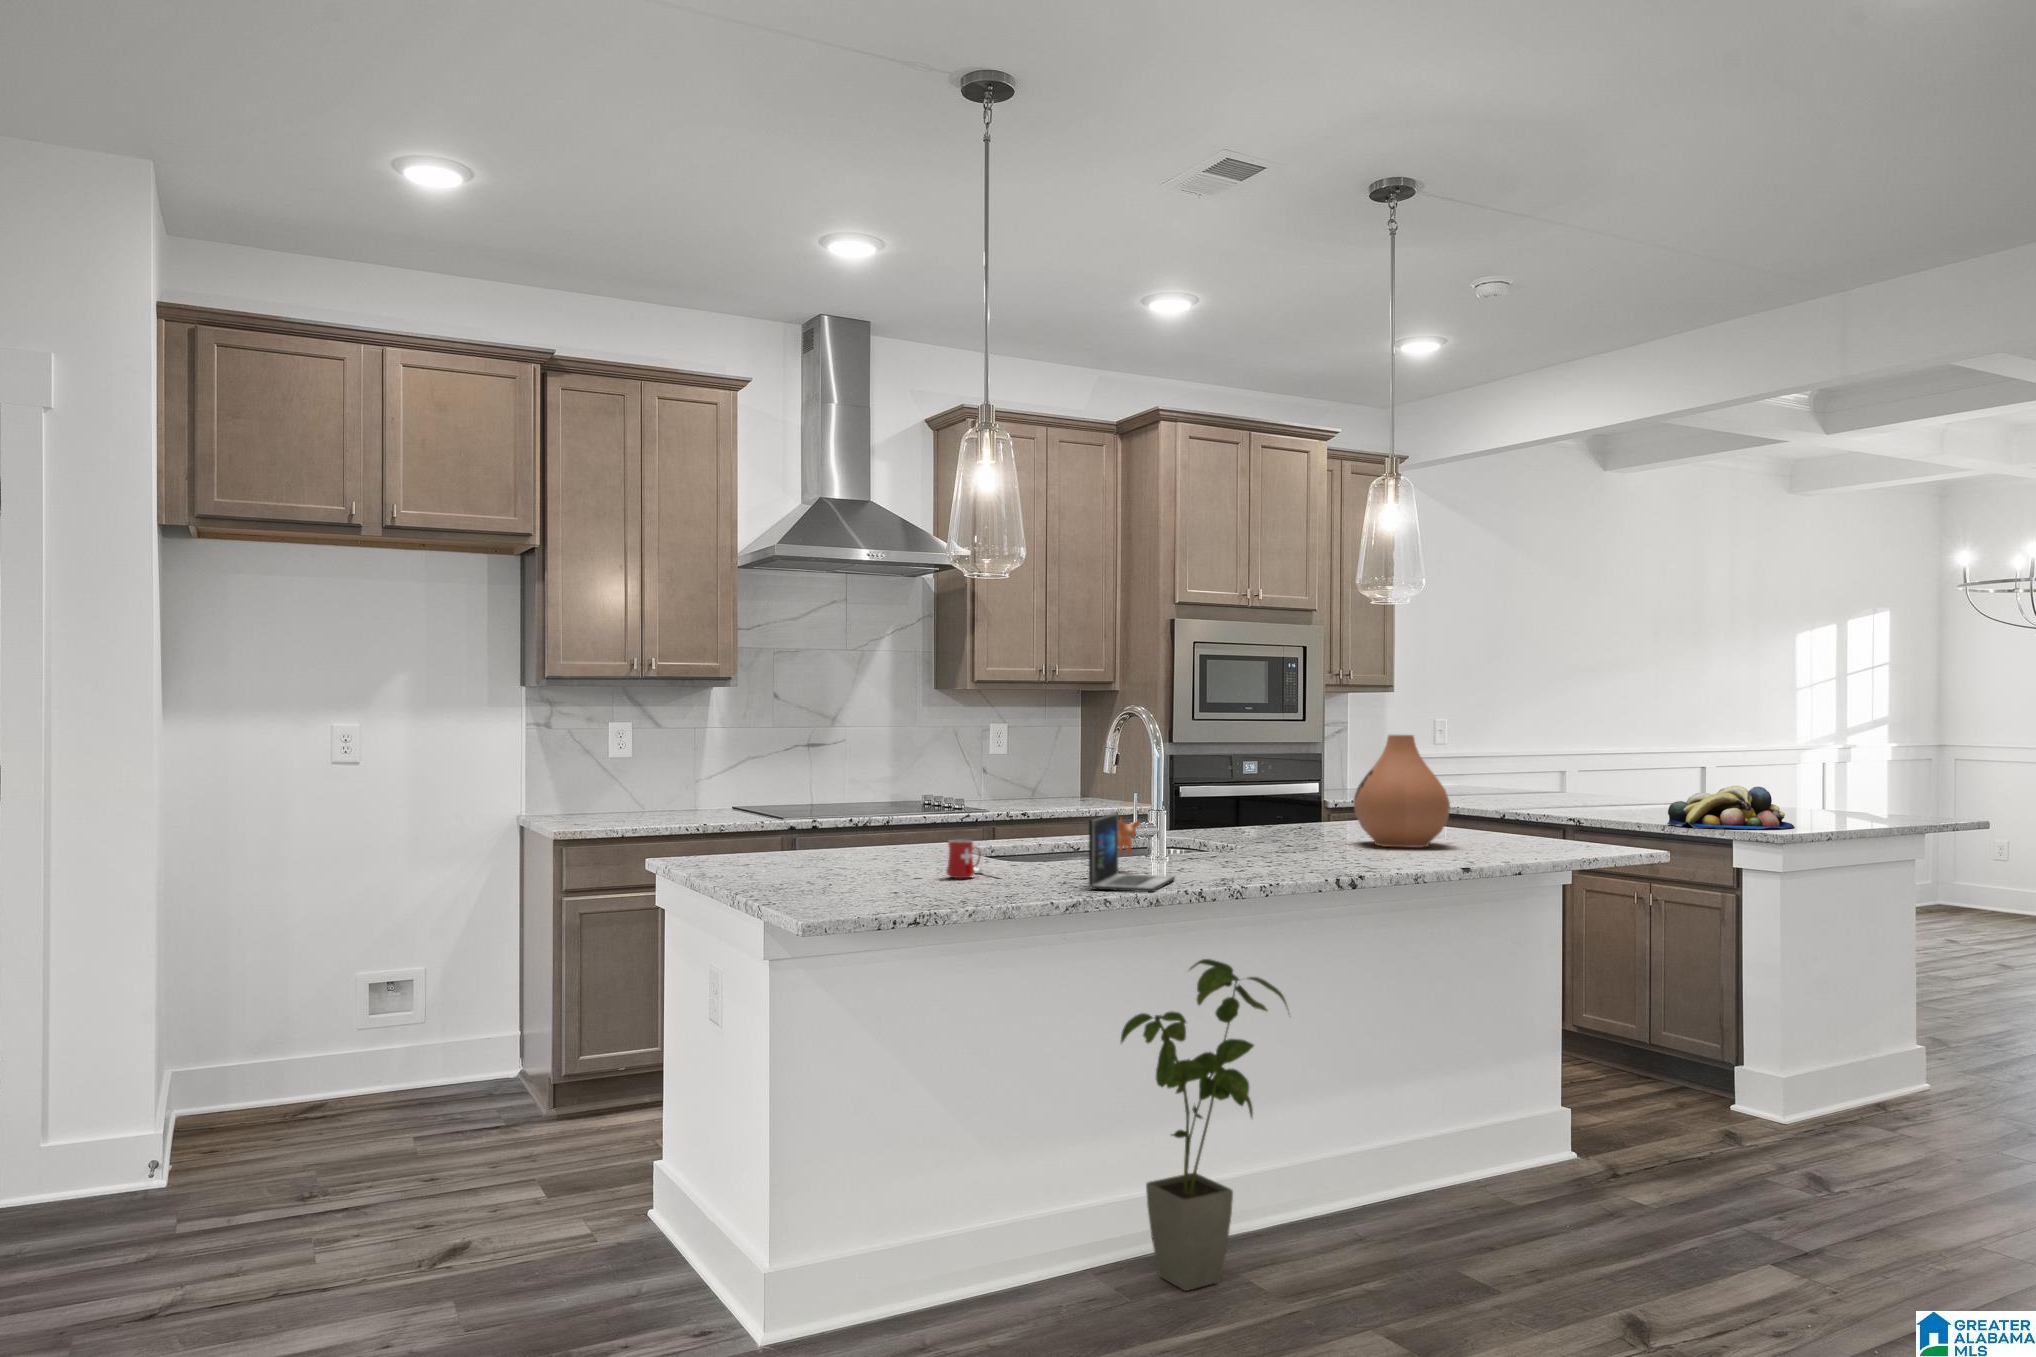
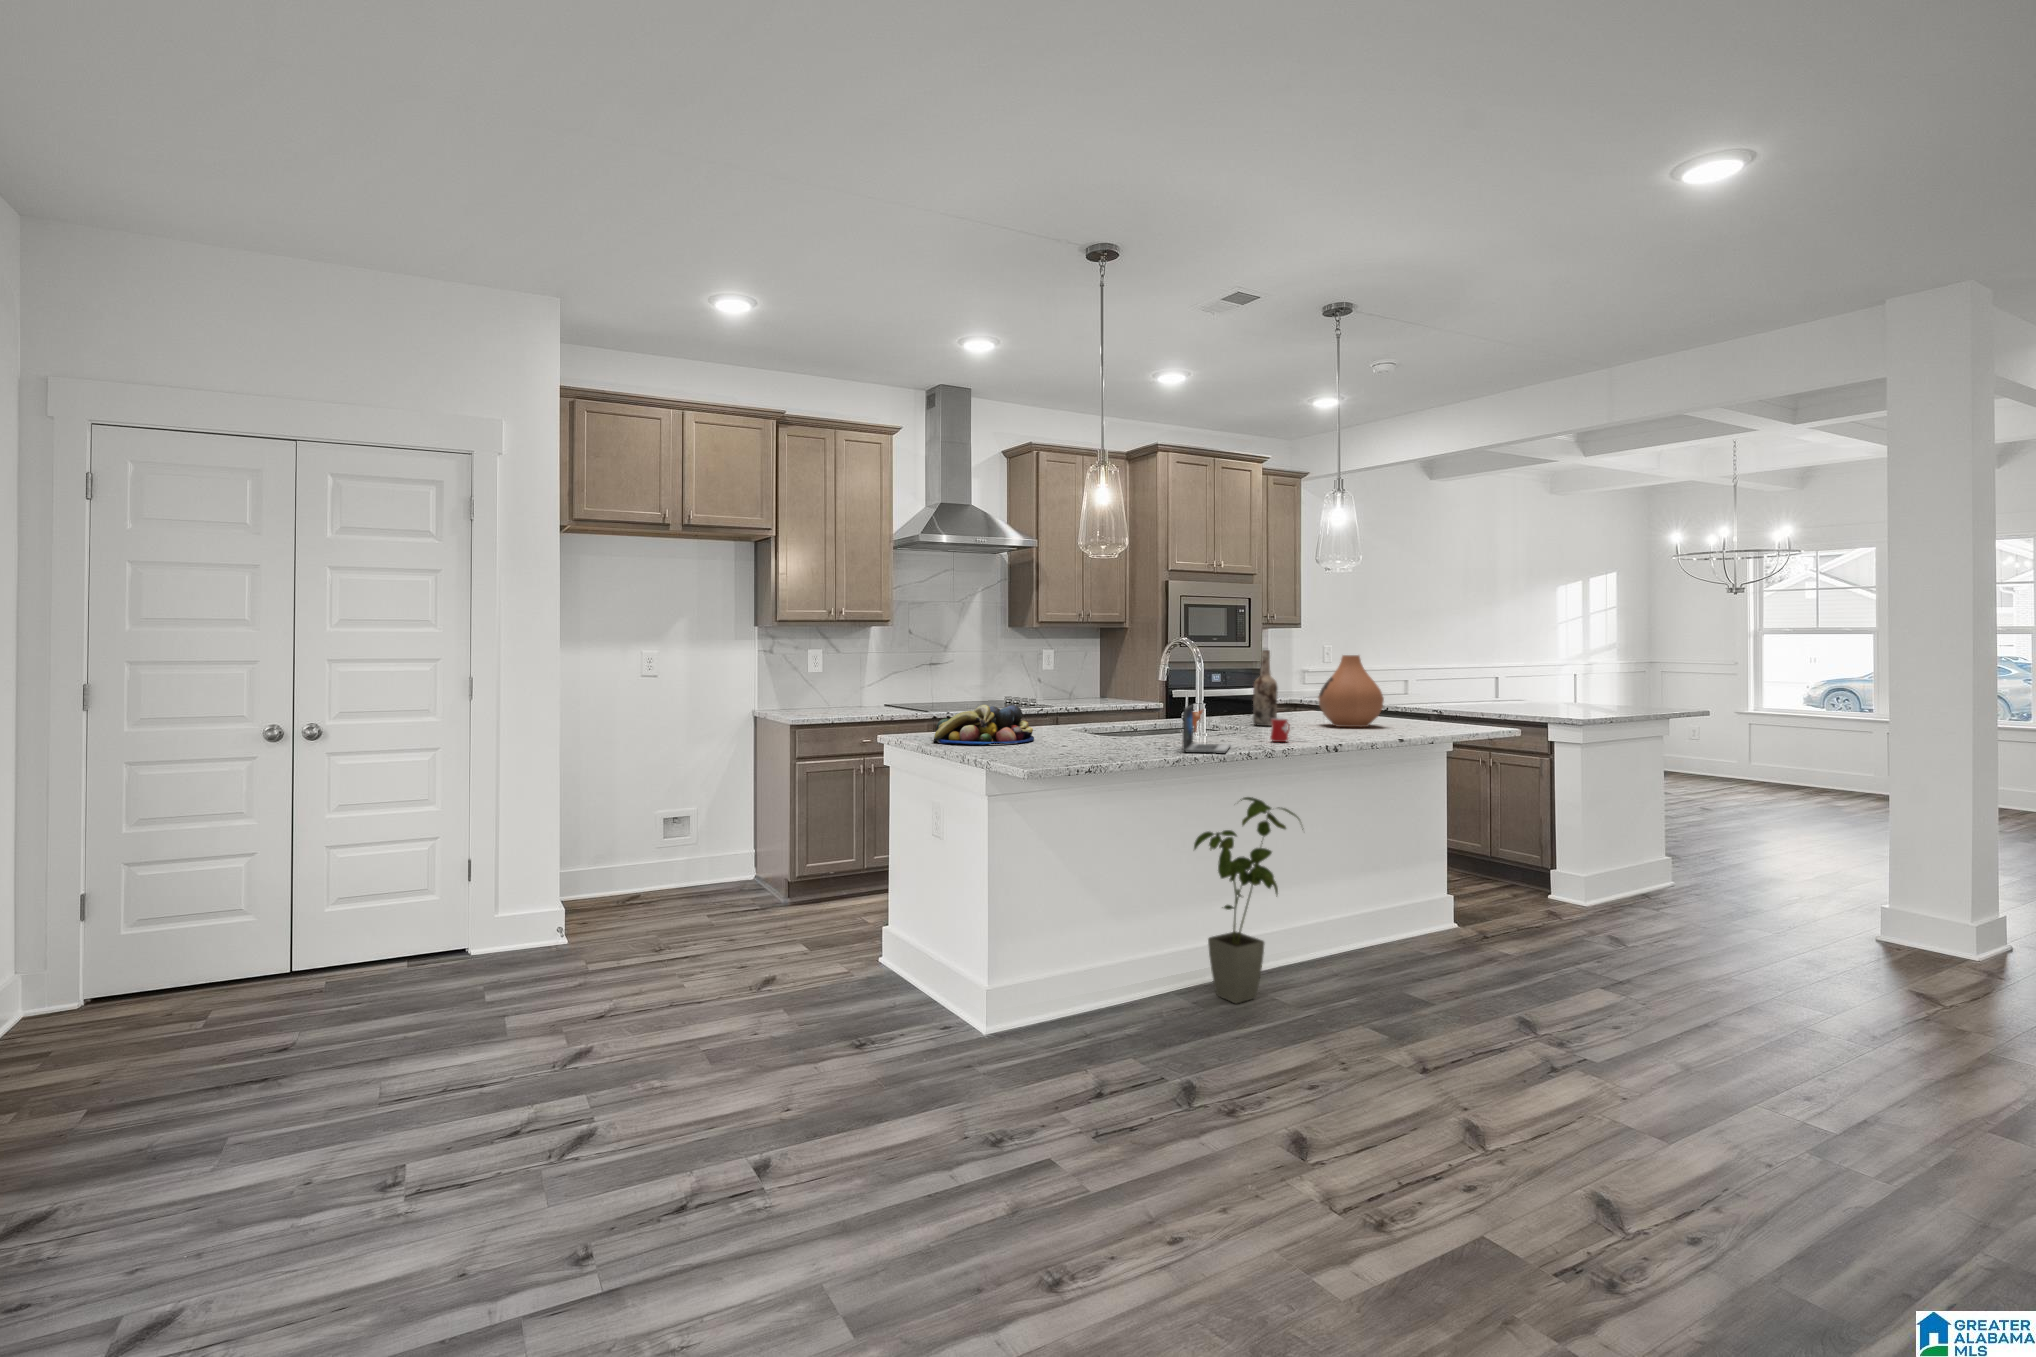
wine bottle: none [1253,726,1289,844] -> present [1253,650,1278,726]
fruit bowl: present [1667,786,1794,829] -> present [934,705,1034,744]
mug: present [946,840,1000,878] -> present [1270,718,1290,742]

